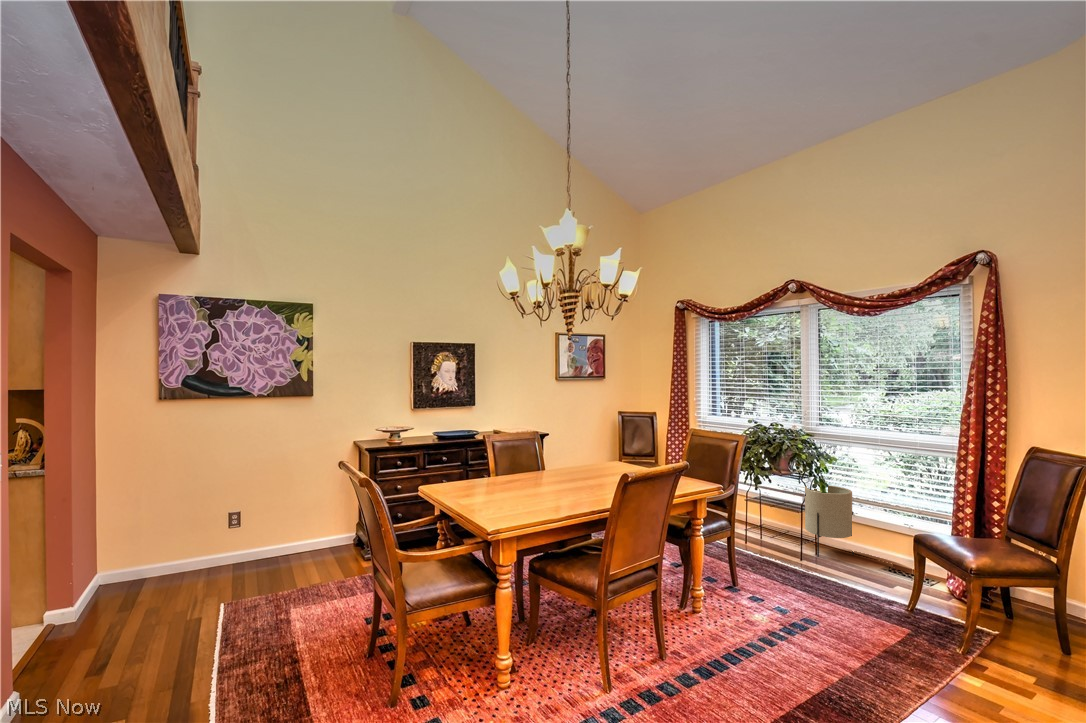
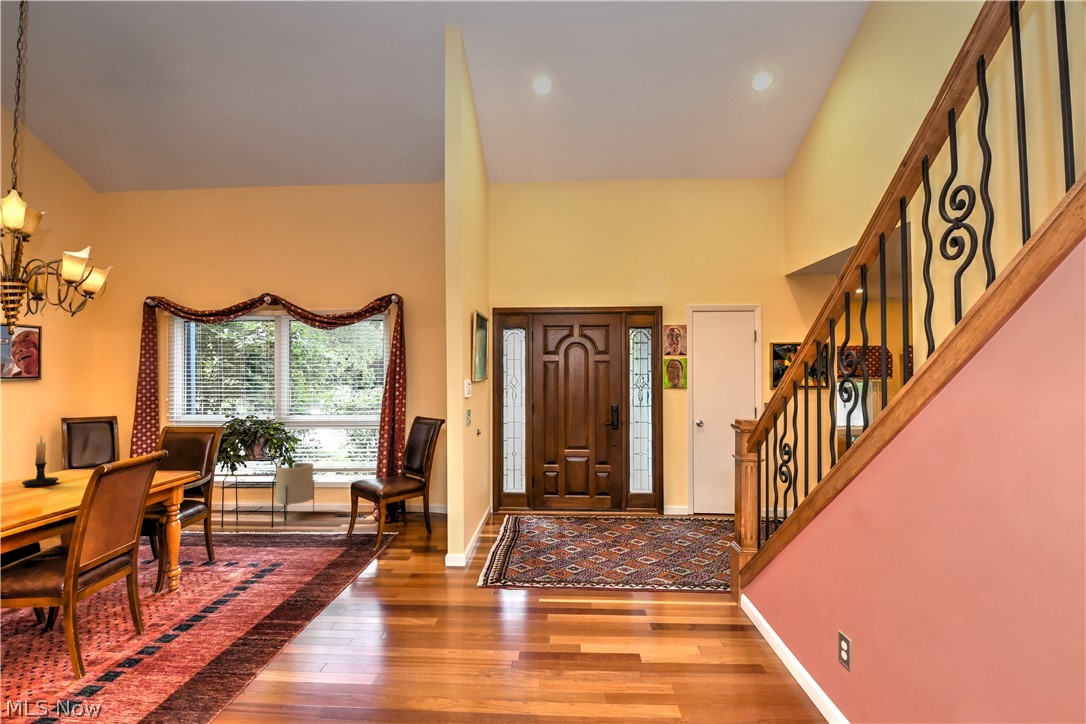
candle holder: none [579,429,604,477] -> present [22,436,59,487]

